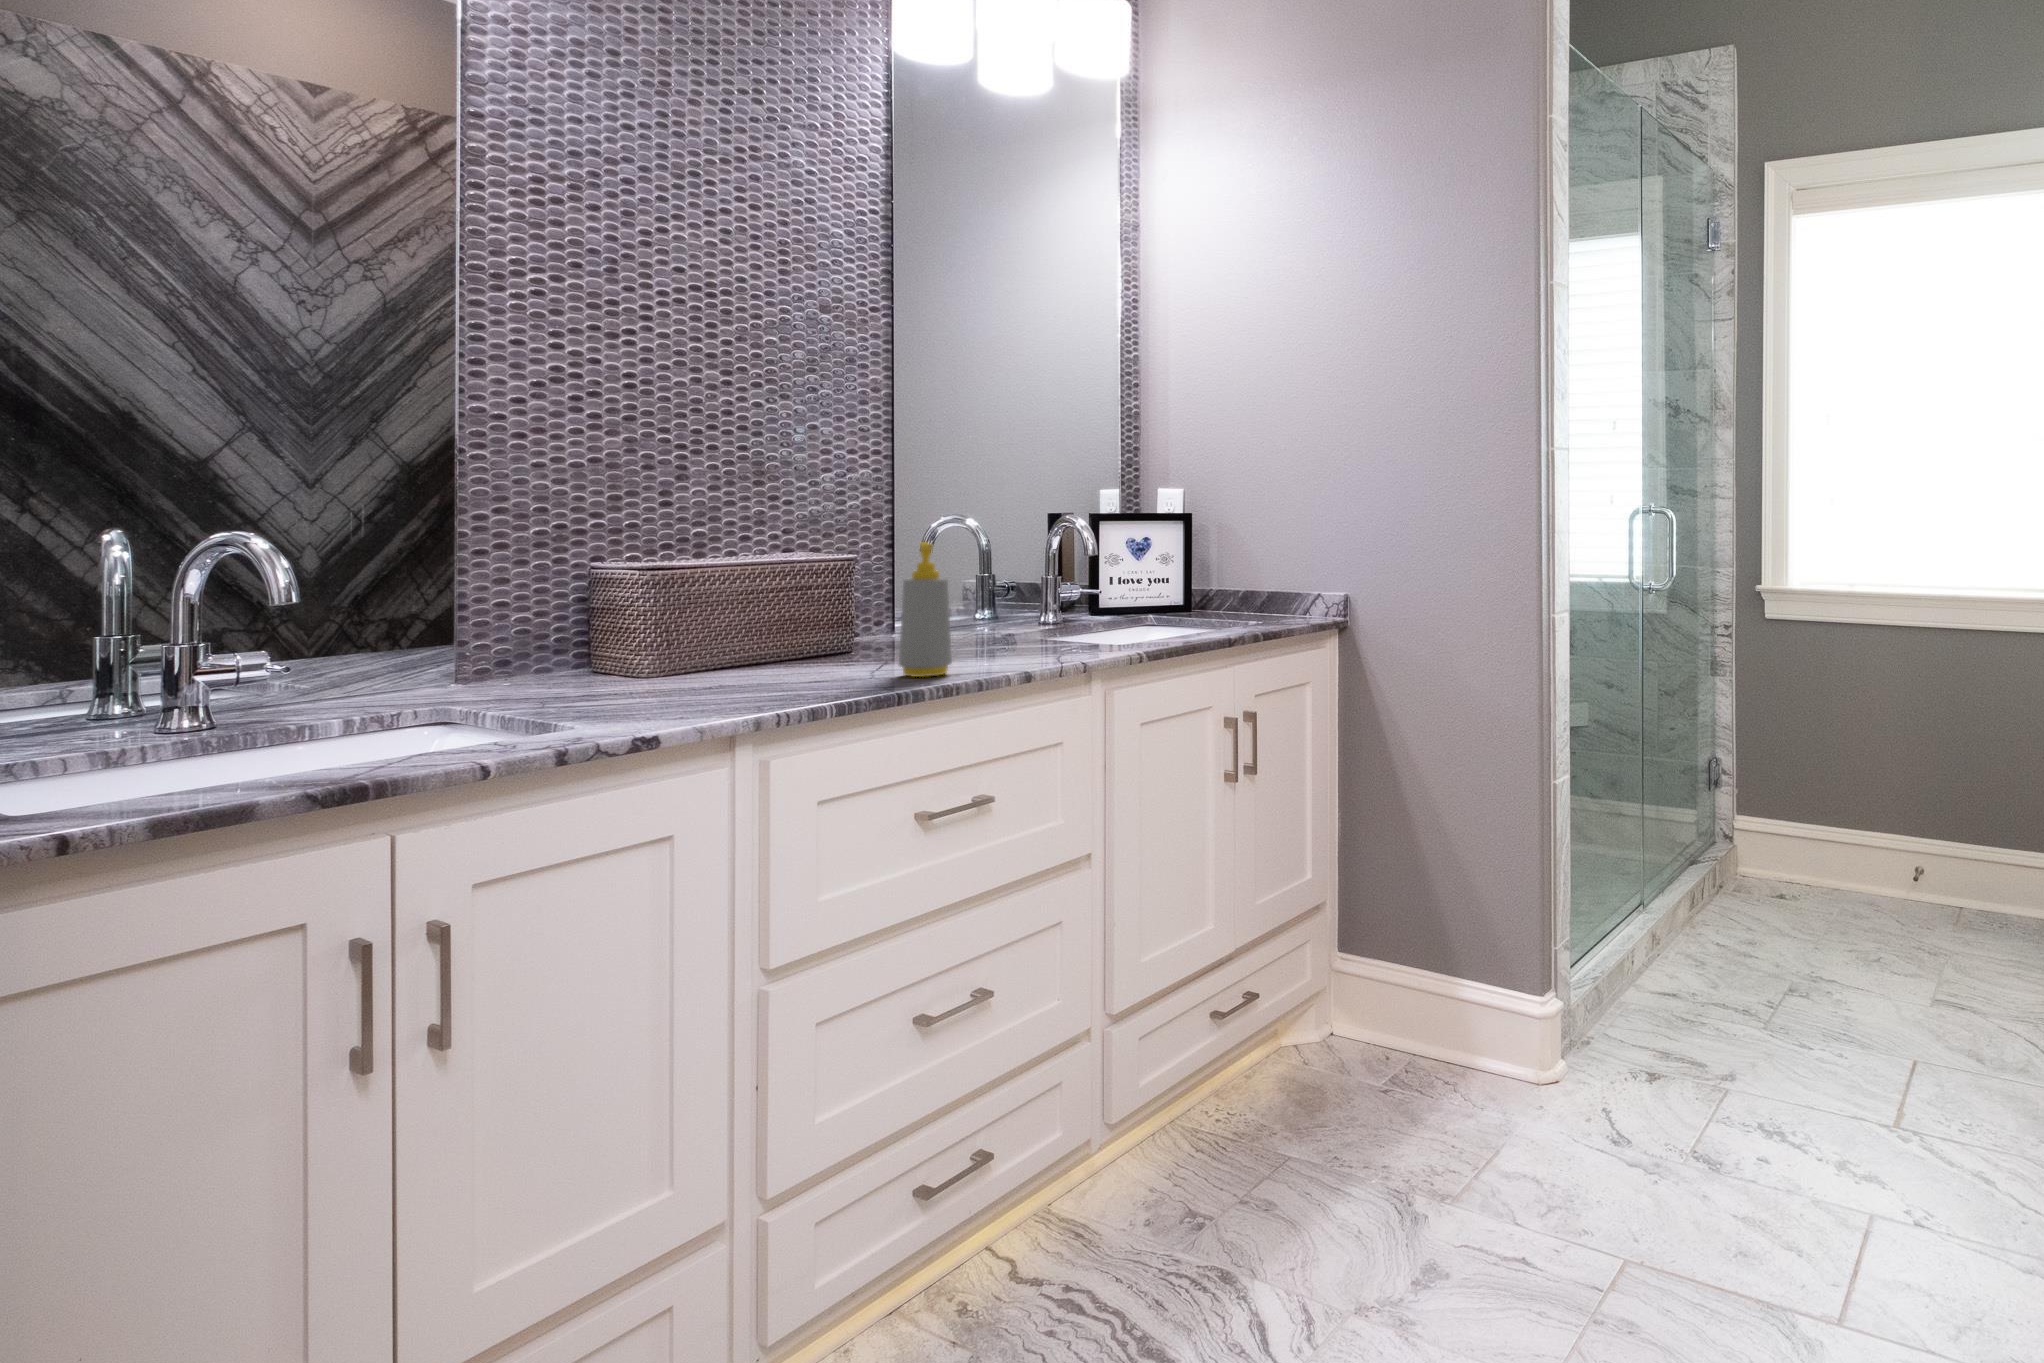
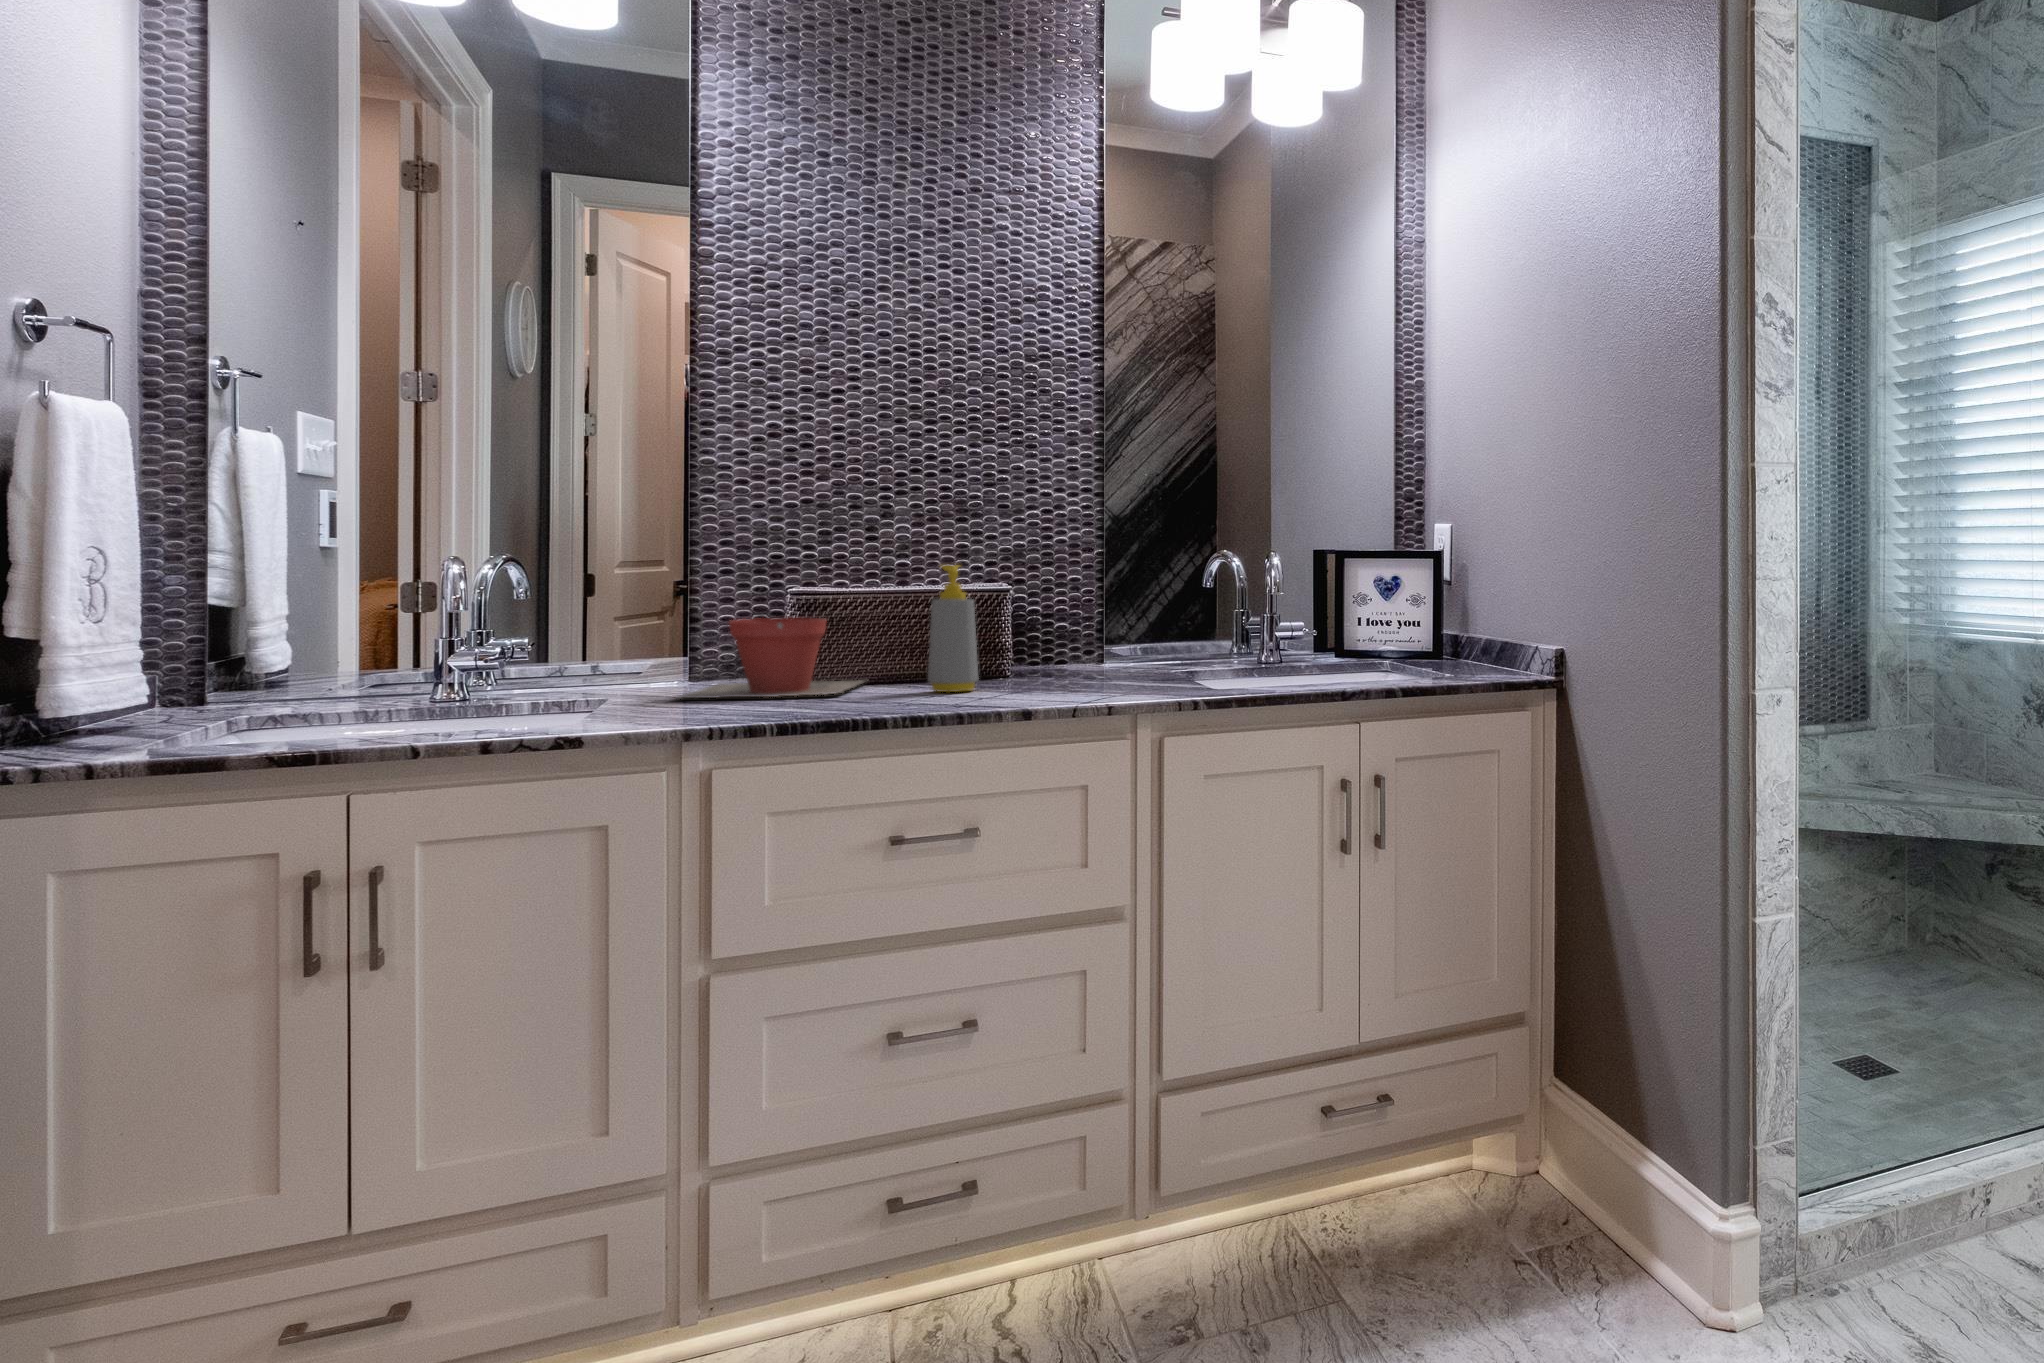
plant pot: none [590,605,846,712] -> present [674,618,864,699]

